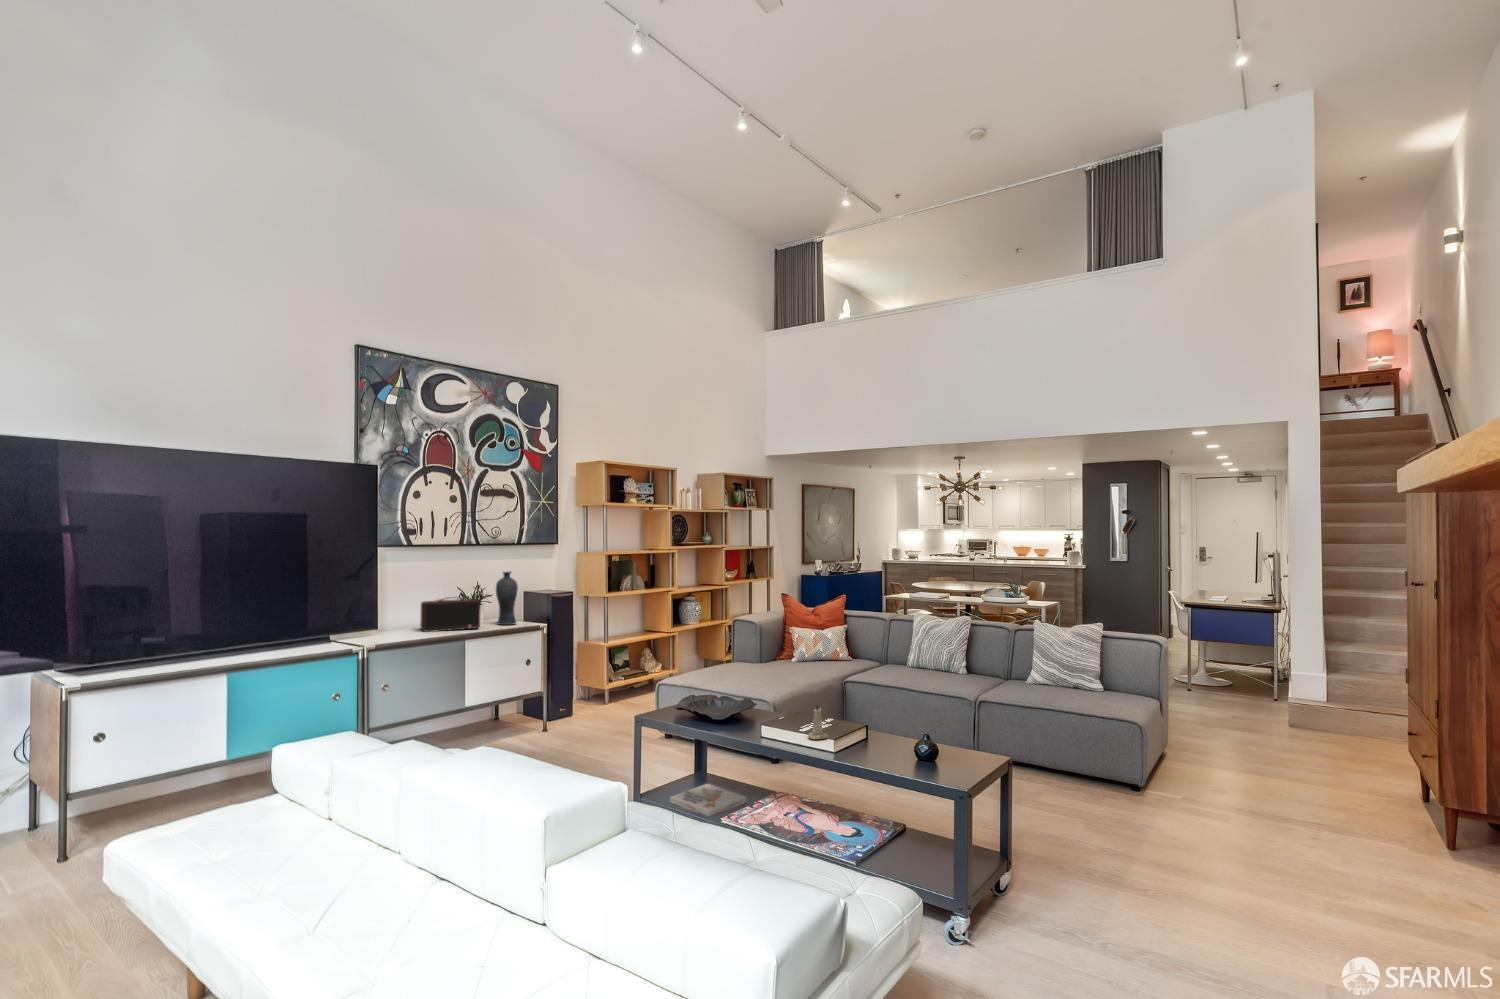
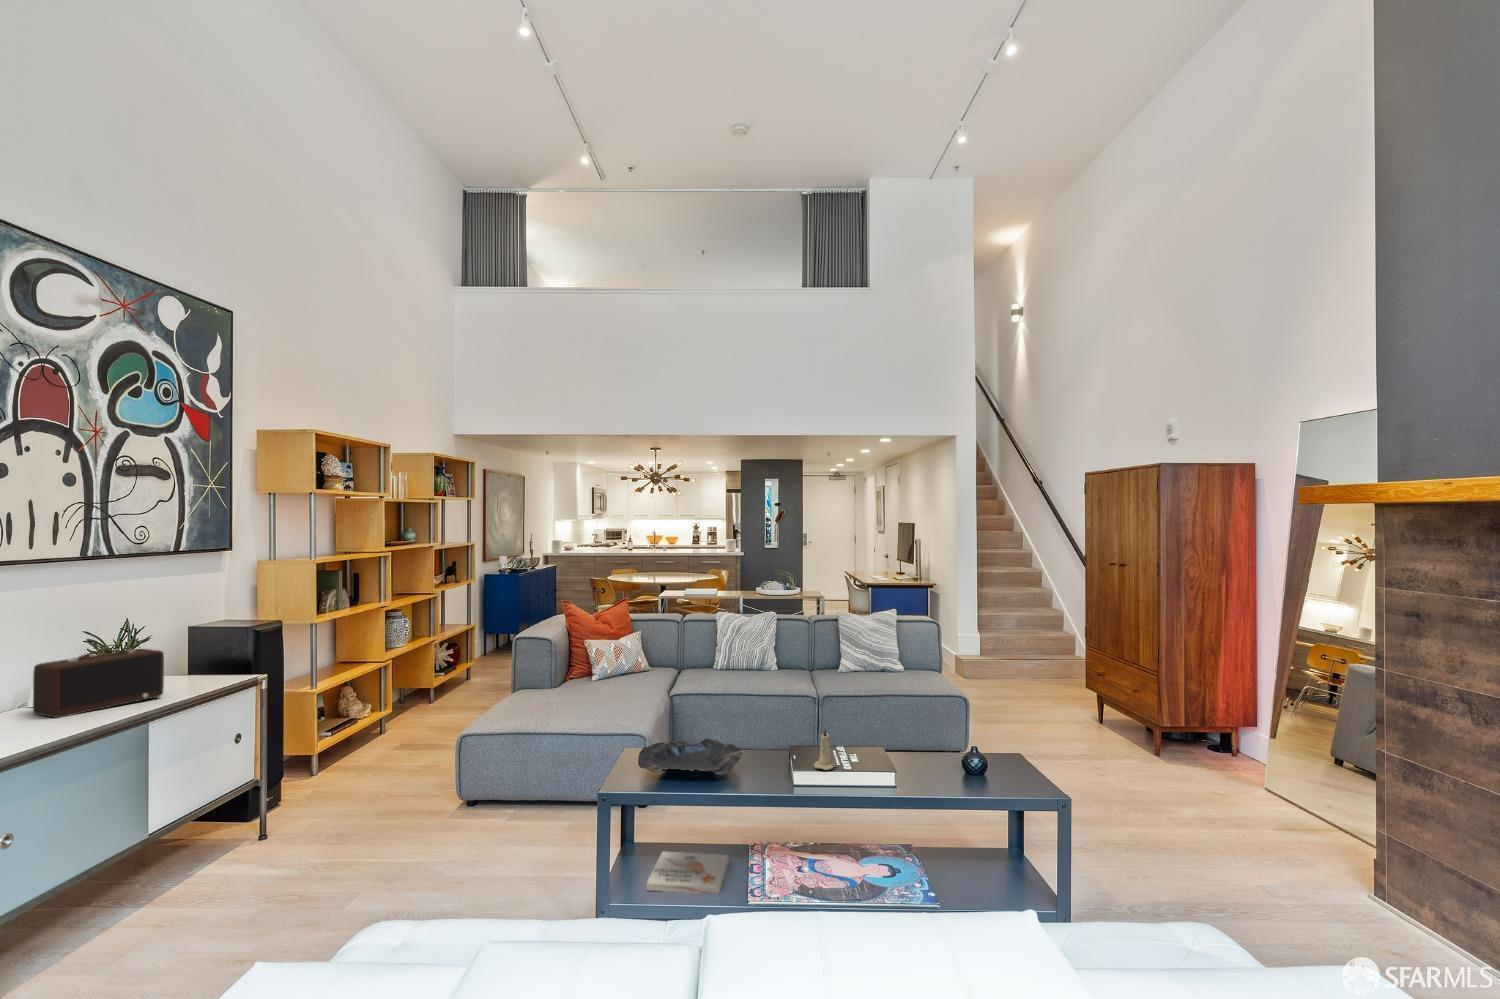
vase: present [496,572,518,625] -> none [169,598,211,685]

